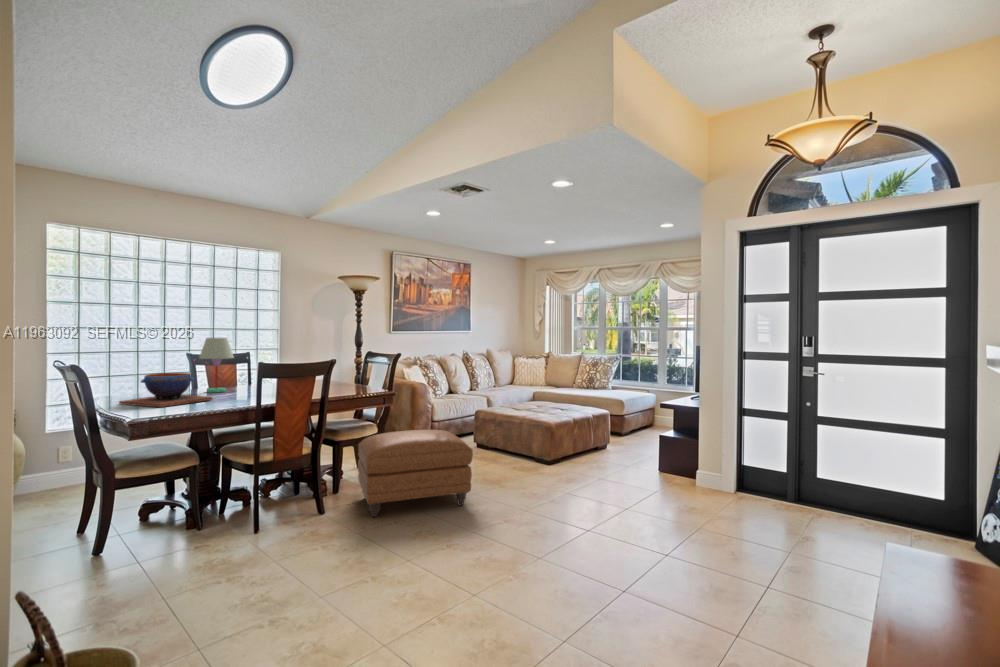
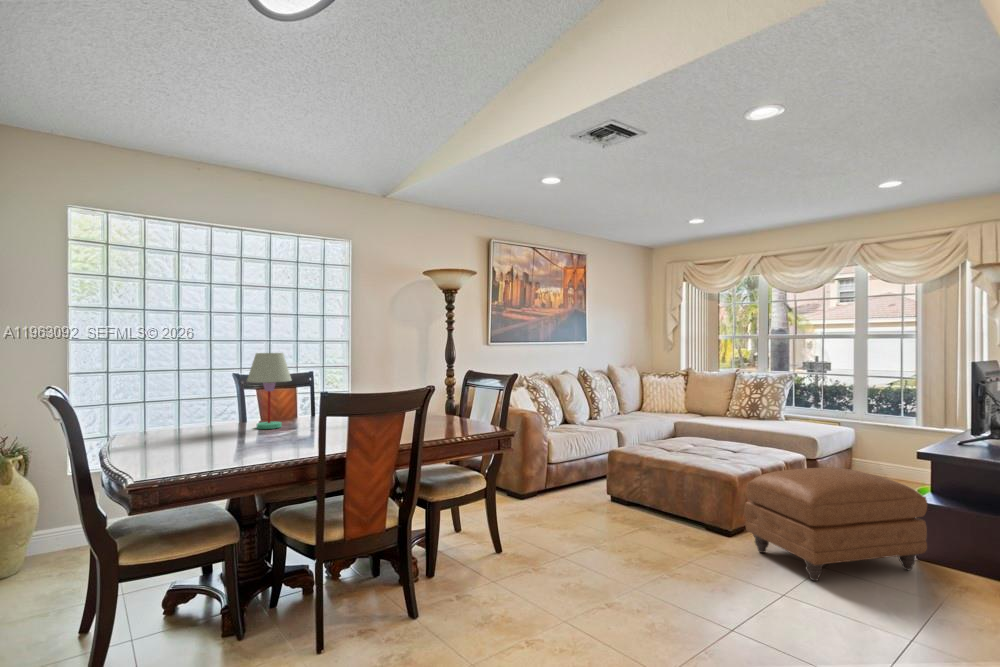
decorative bowl: present [119,373,212,407] -> none [135,404,260,458]
ottoman: present [358,430,473,517] -> present [744,467,927,581]

